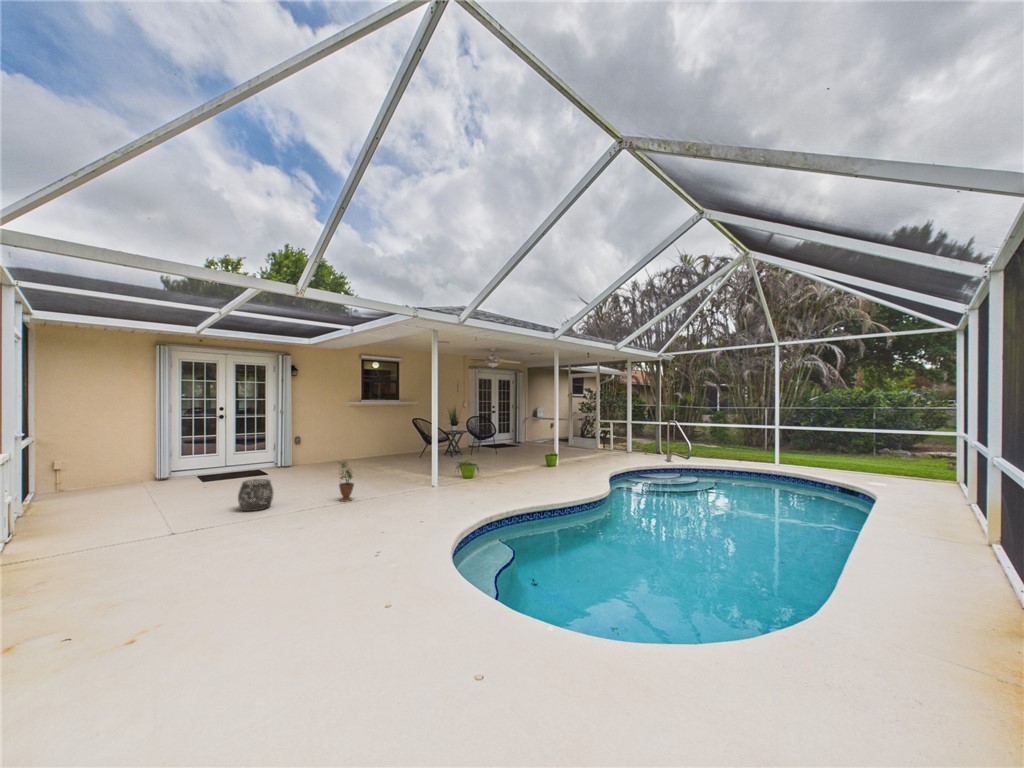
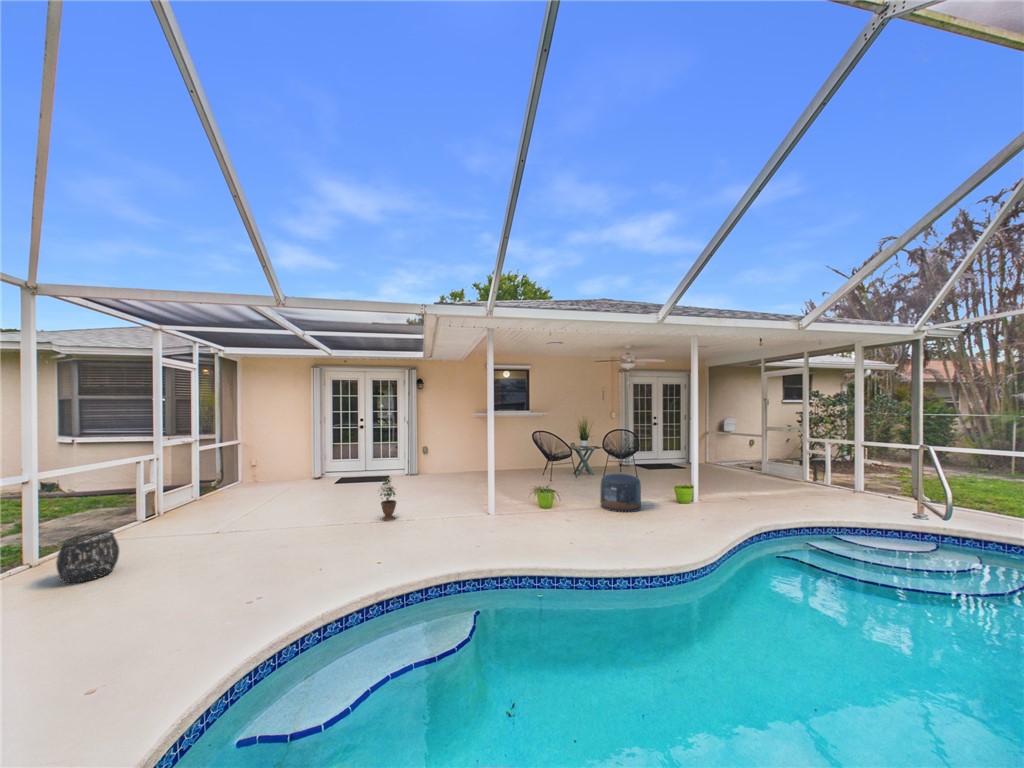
pouf: none [500,449,531,477] -> present [600,474,641,512]
woven basket: present [238,479,273,511] -> present [56,531,120,583]

